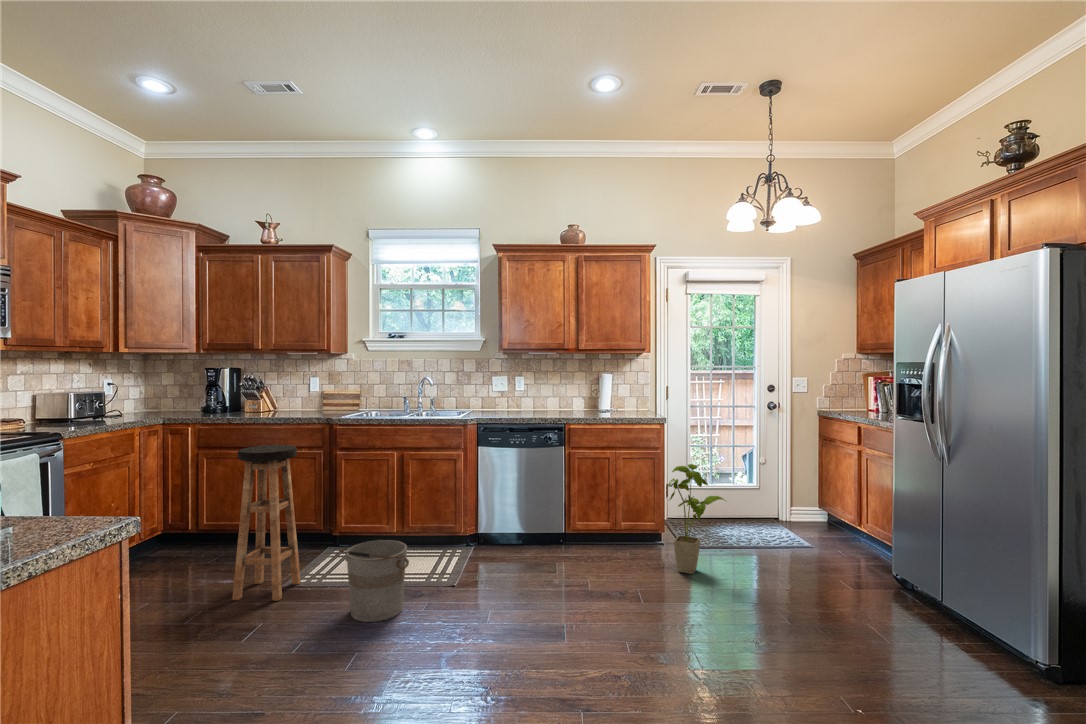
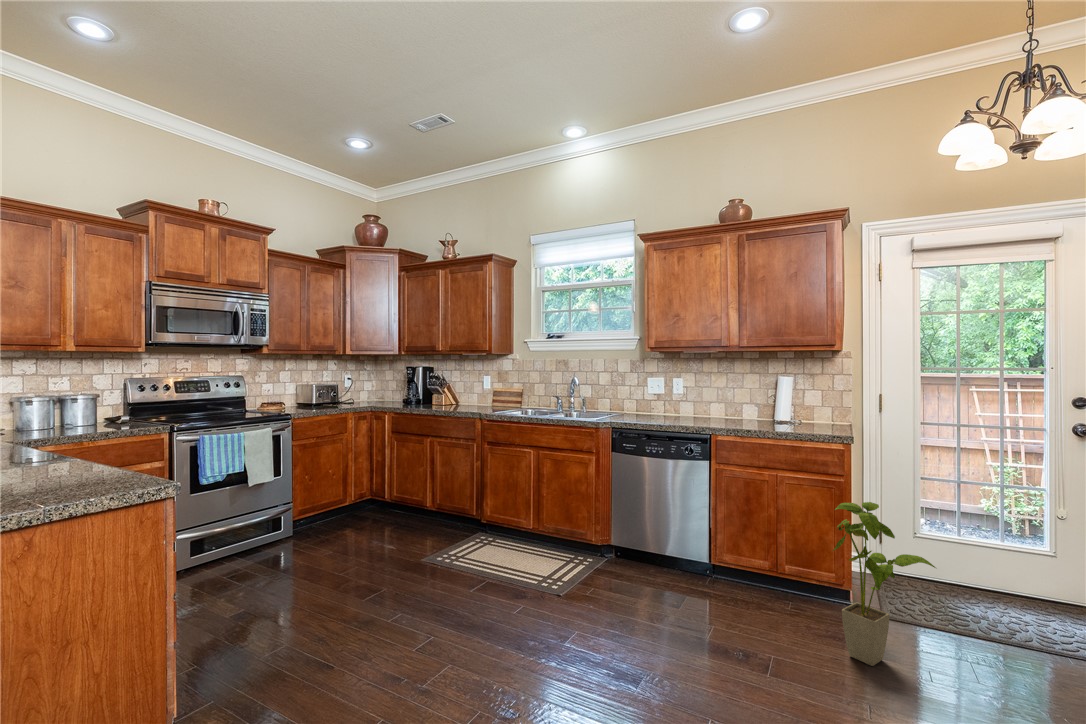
bar stool: present [232,445,301,601] -> none [365,434,426,579]
bucket: present [339,540,409,622] -> none [422,538,488,624]

